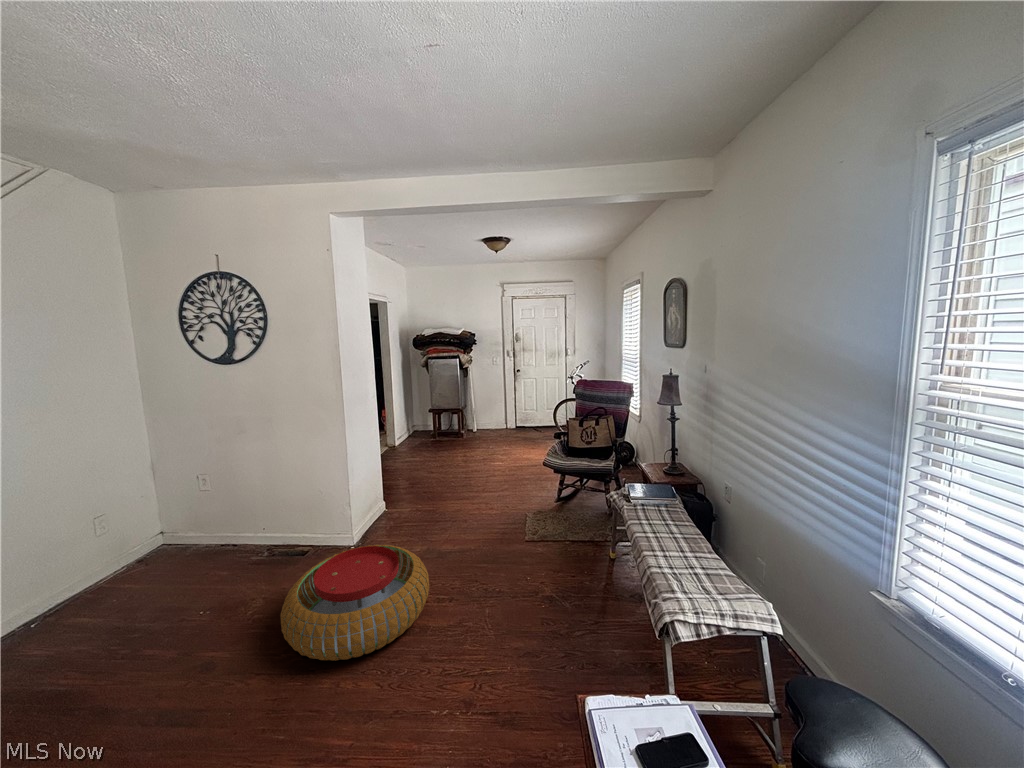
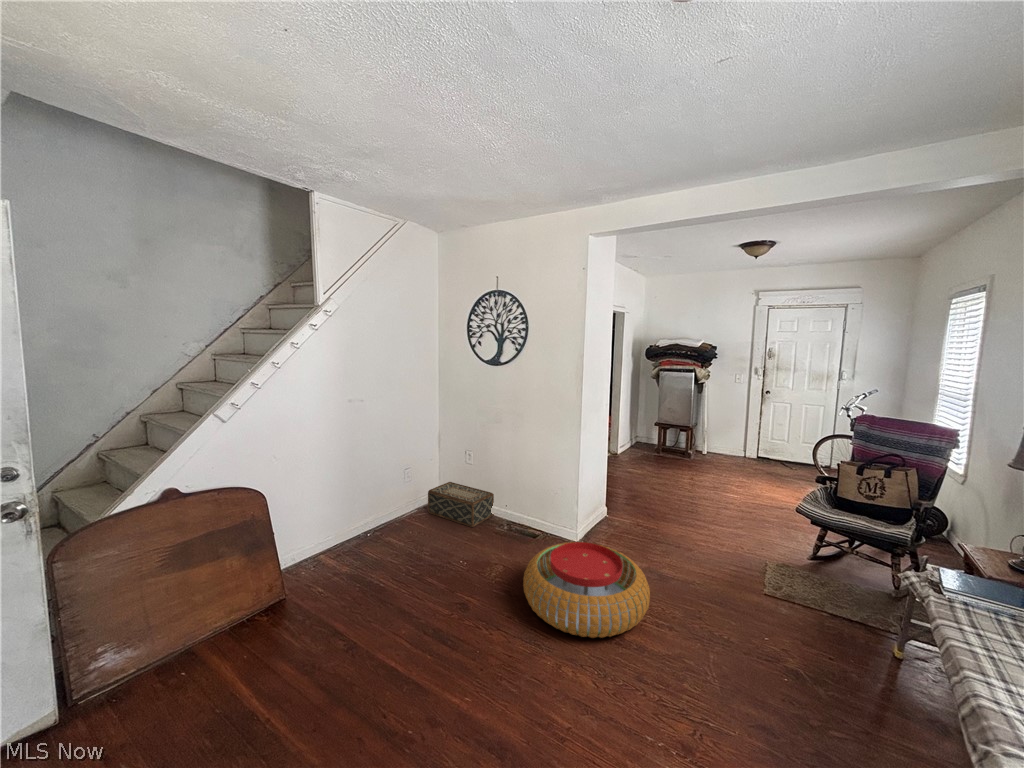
woven basket: none [137,519,247,569] -> present [428,482,494,527]

